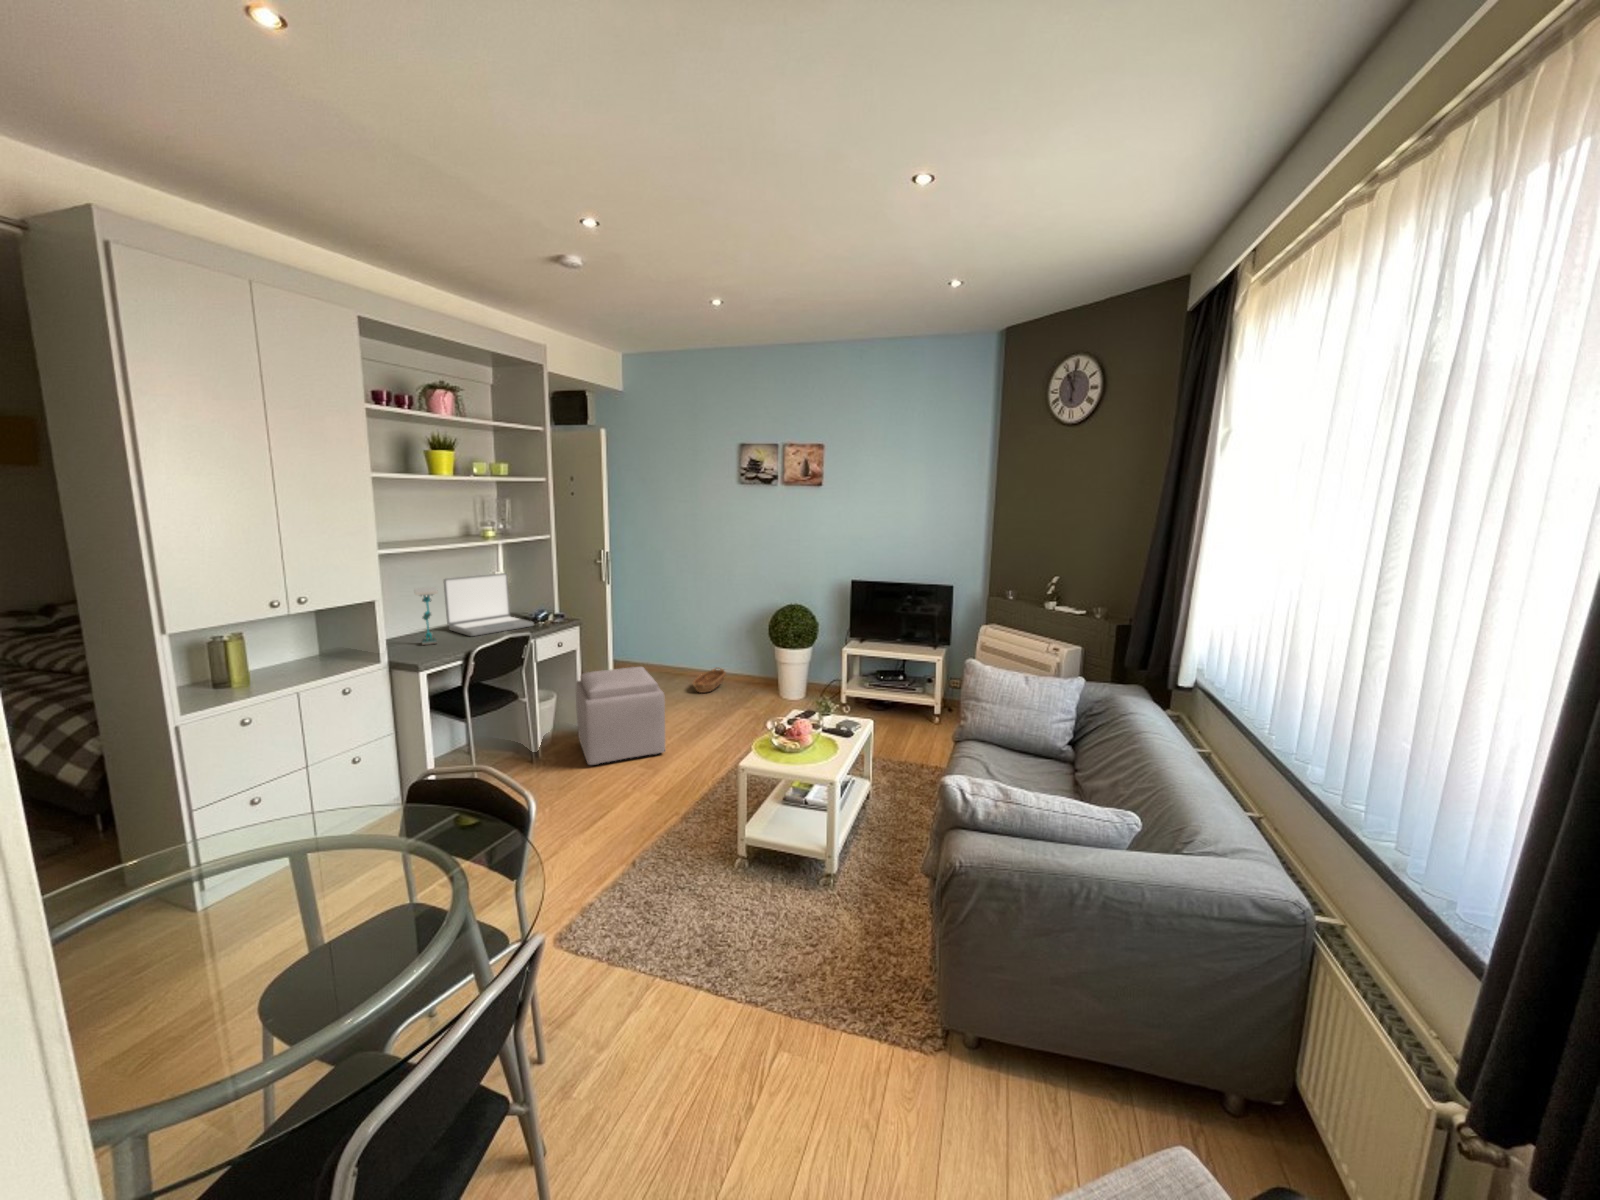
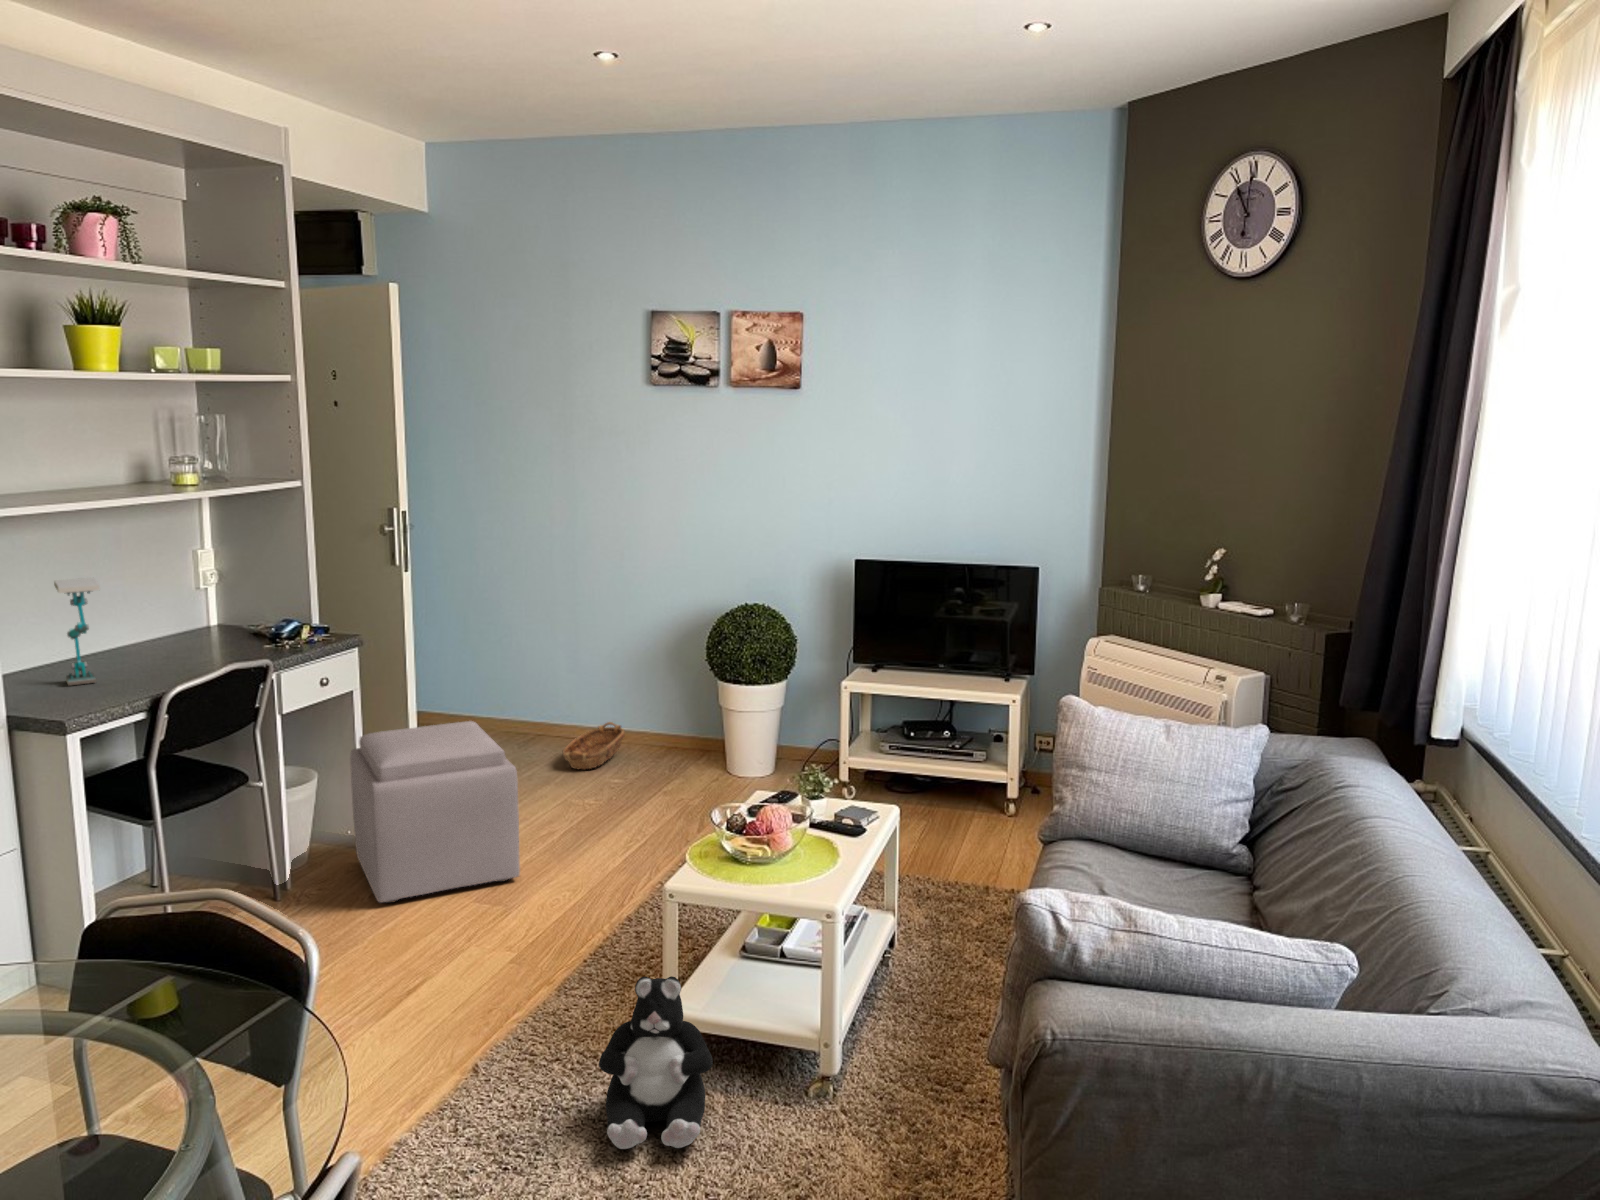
laptop: present [444,573,533,636] -> none [102,551,272,668]
plush toy: none [701,815,765,914] -> present [599,976,713,1149]

